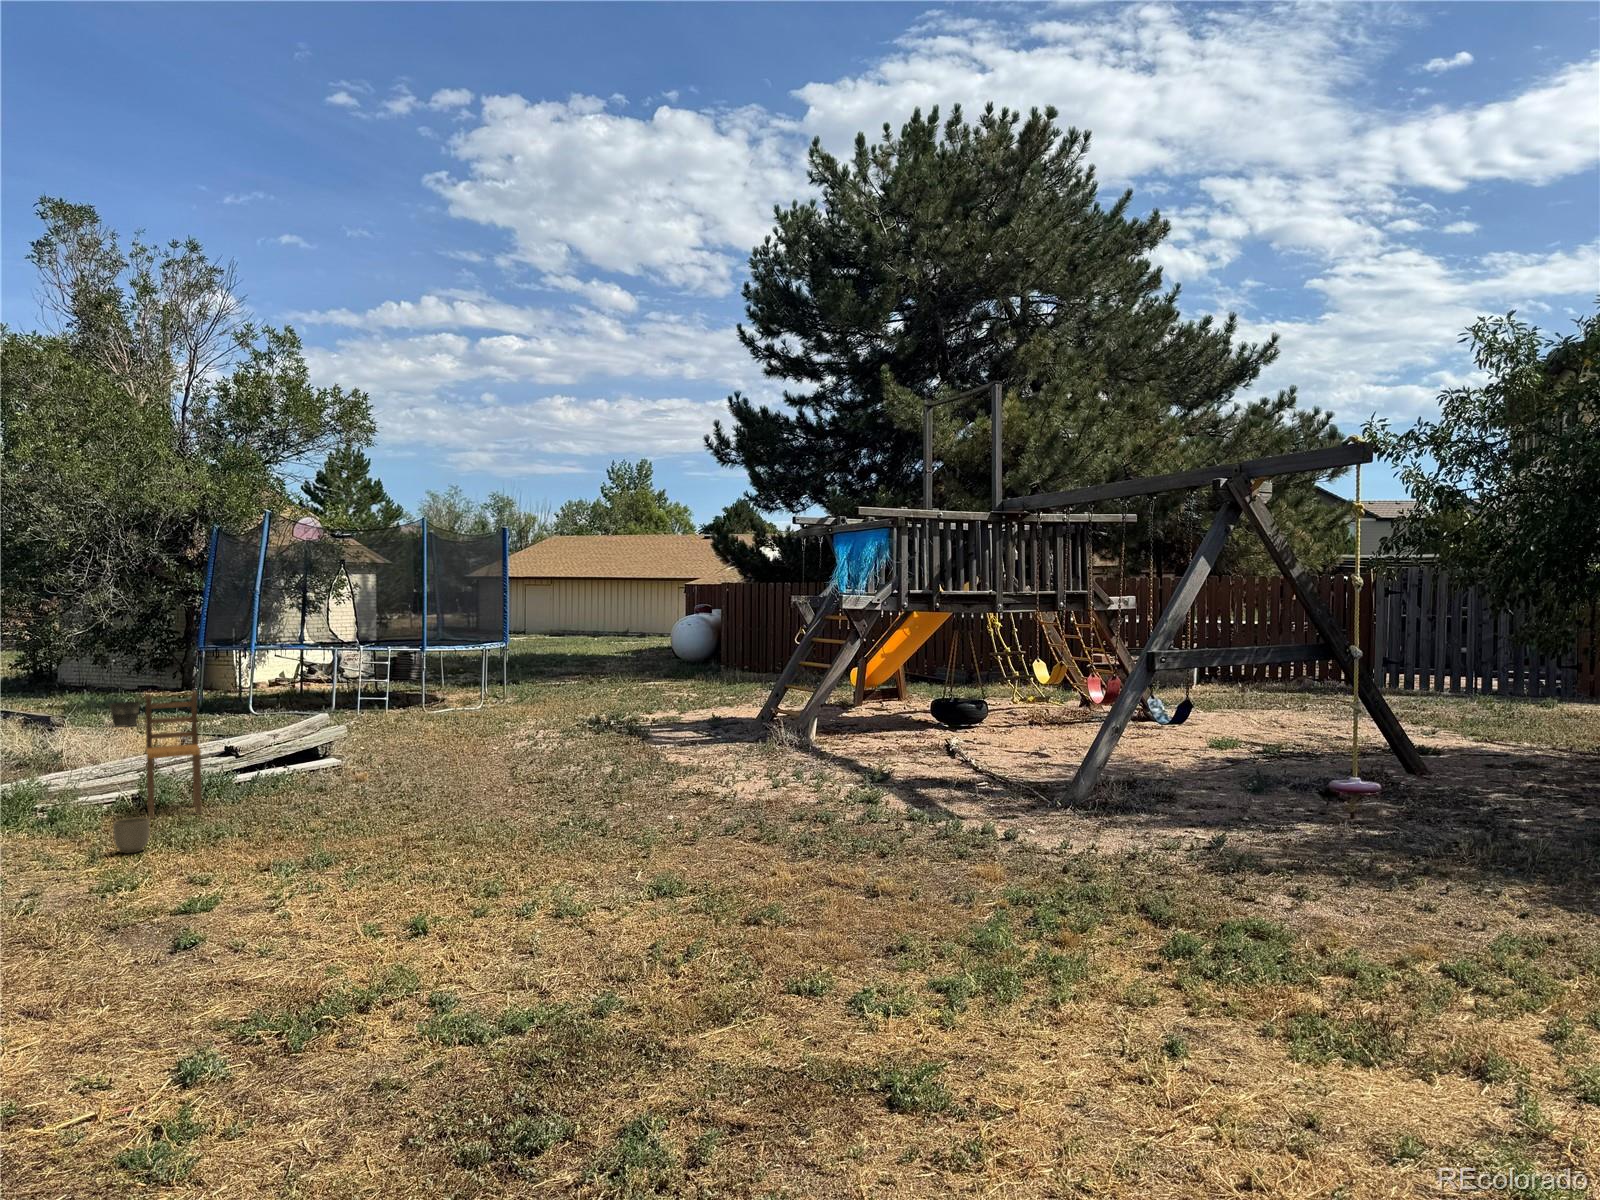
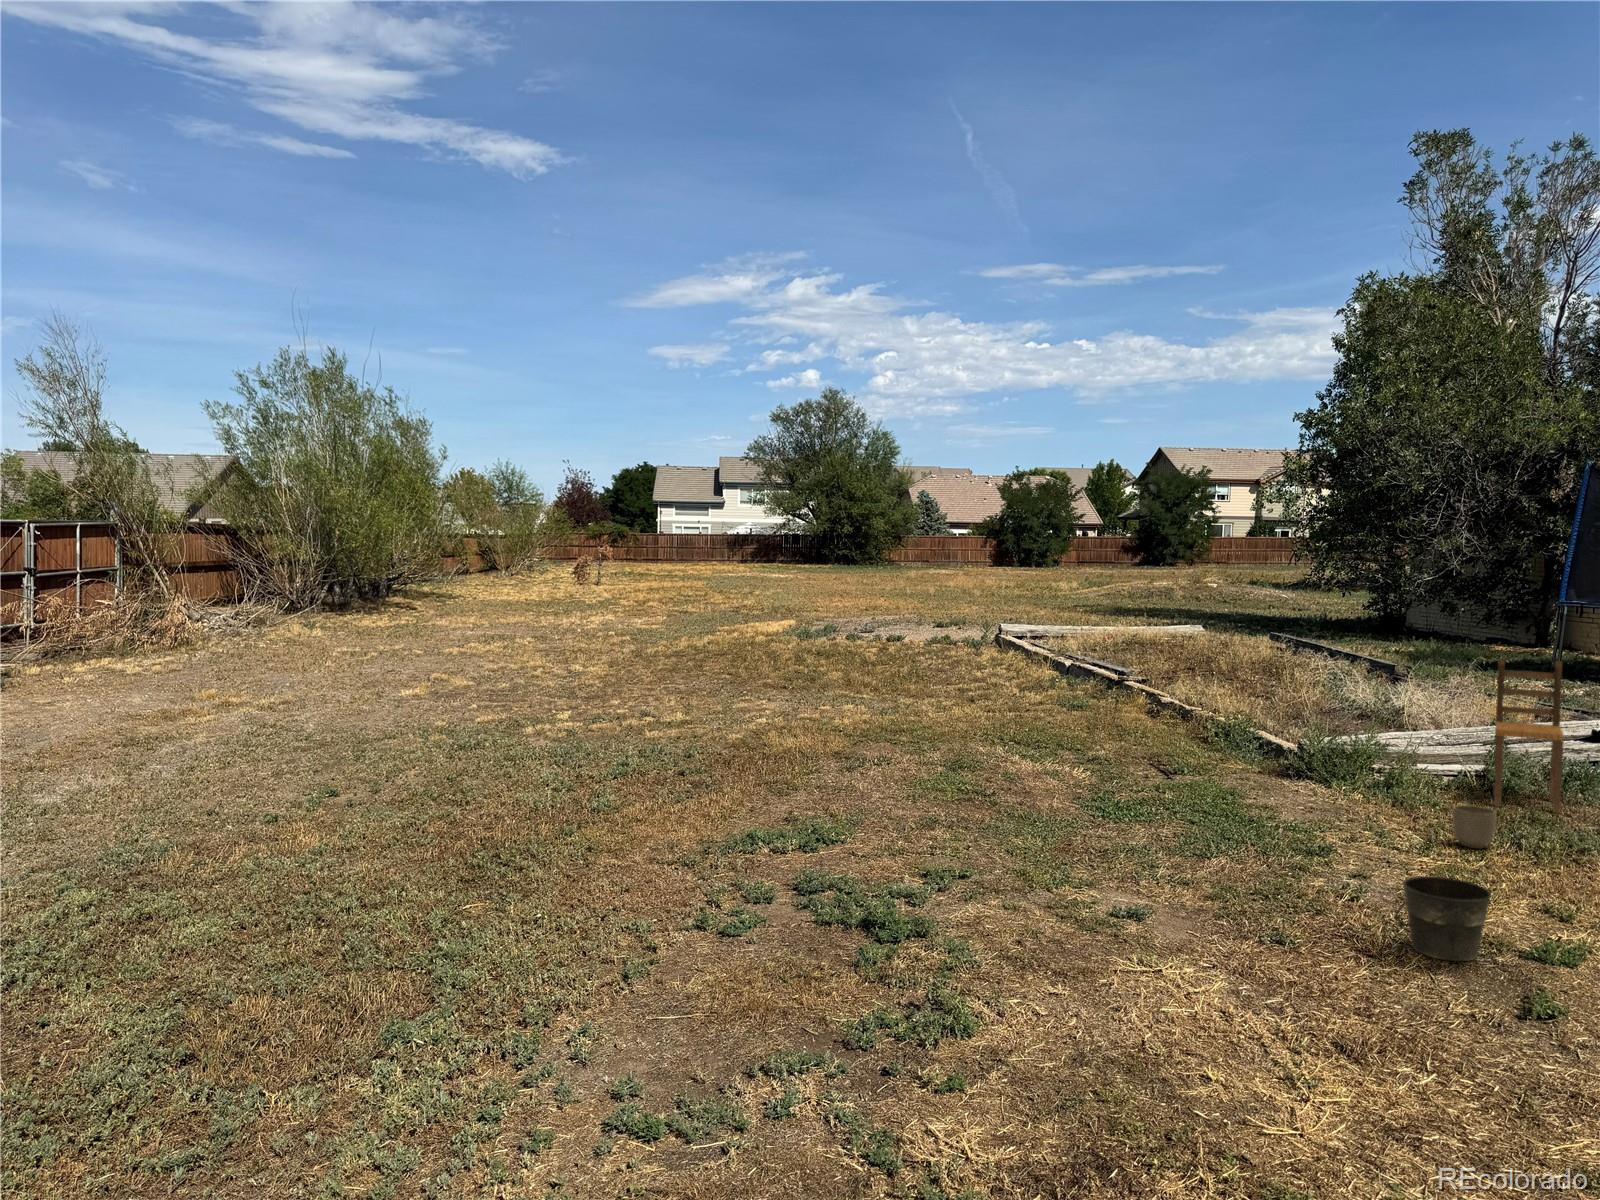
bucket: present [108,702,140,727] -> present [1394,876,1492,961]

